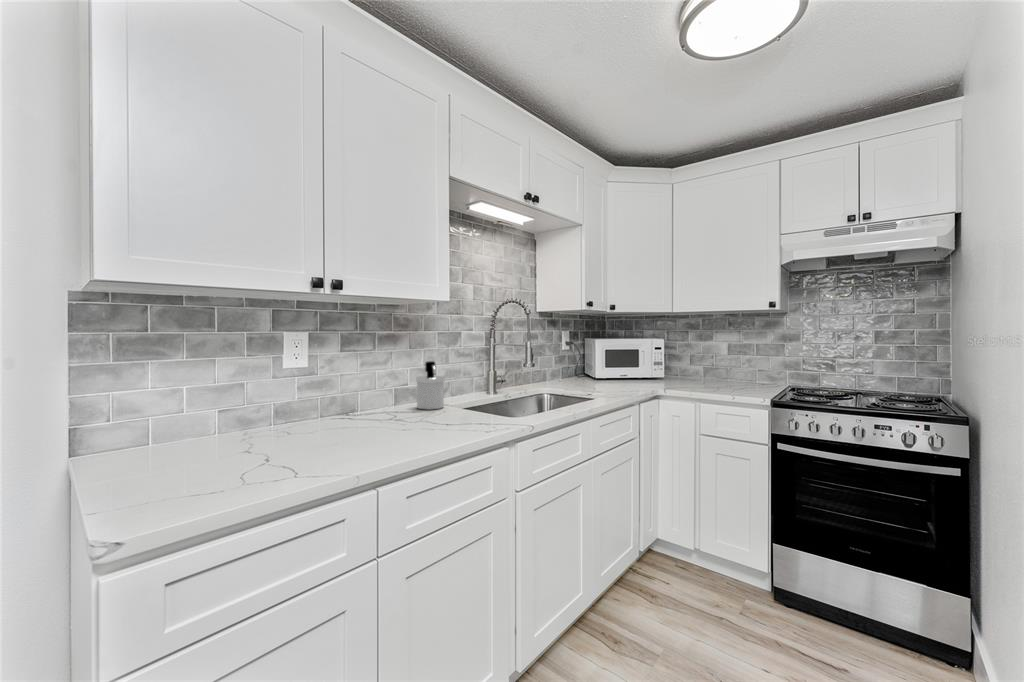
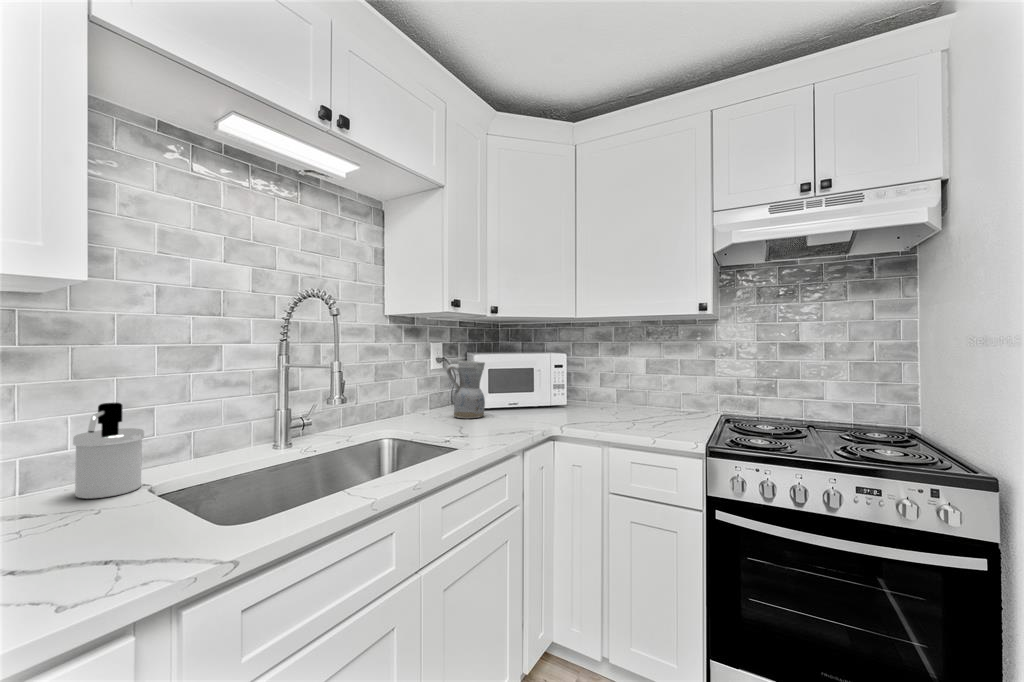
ceramic pitcher: none [578,343,606,384] -> present [447,361,485,418]

